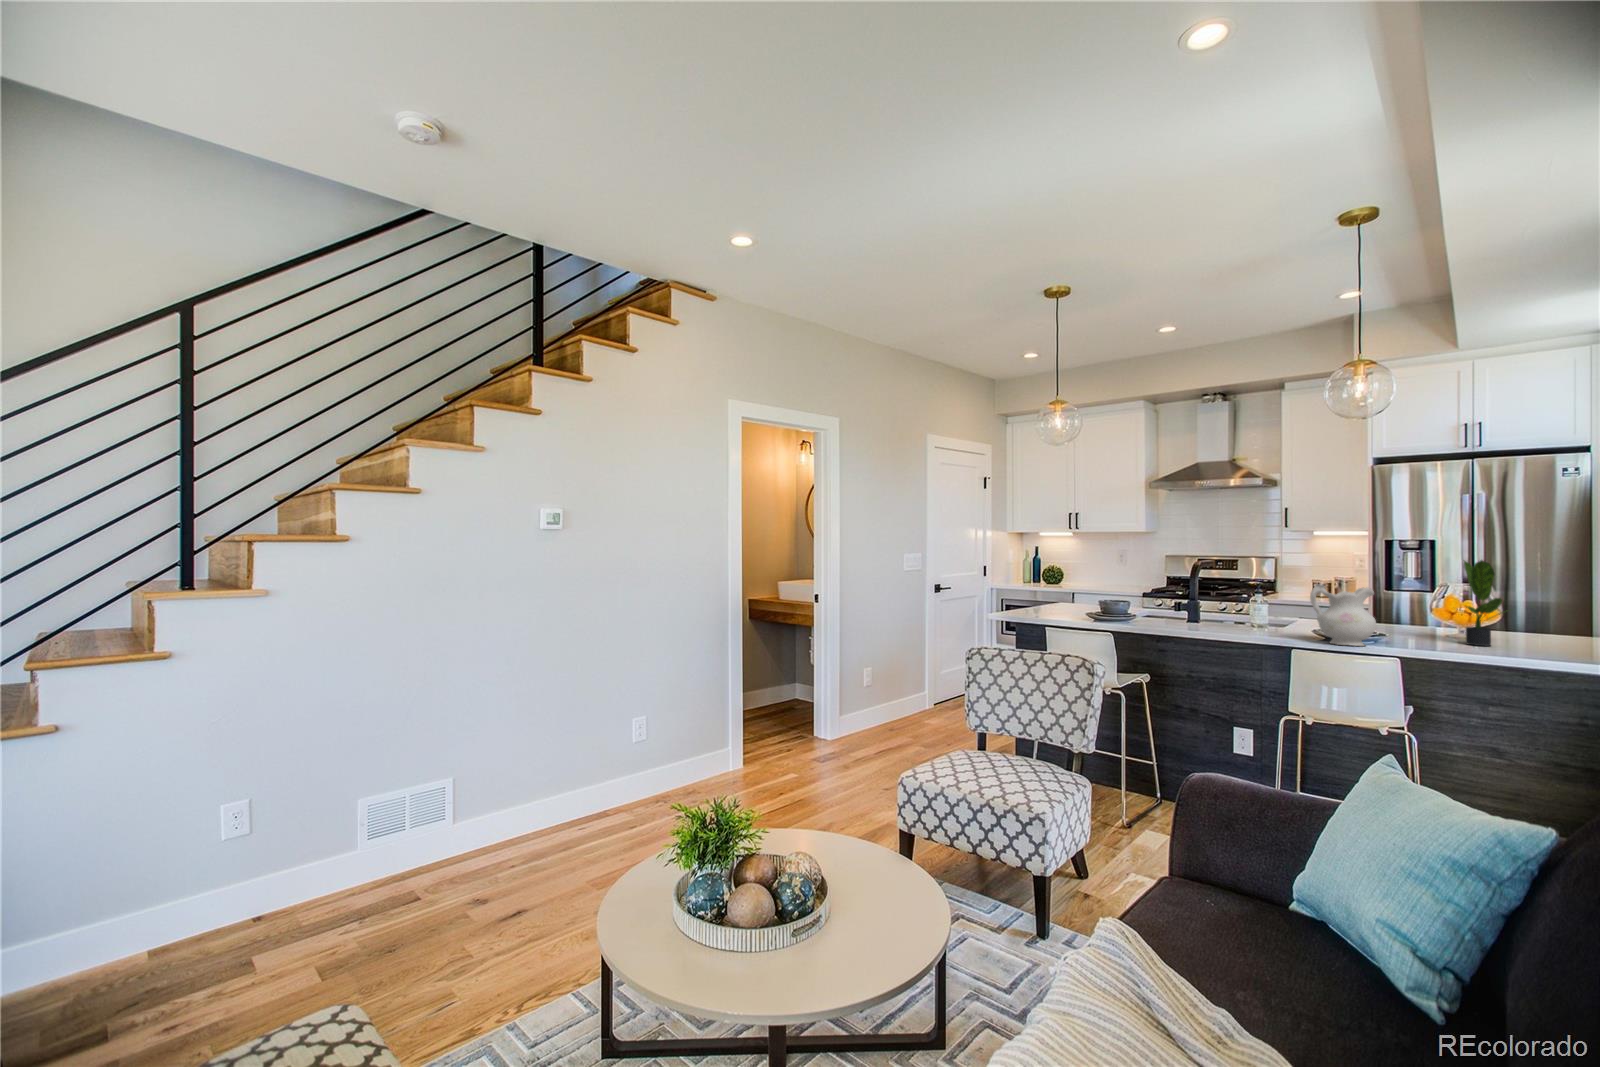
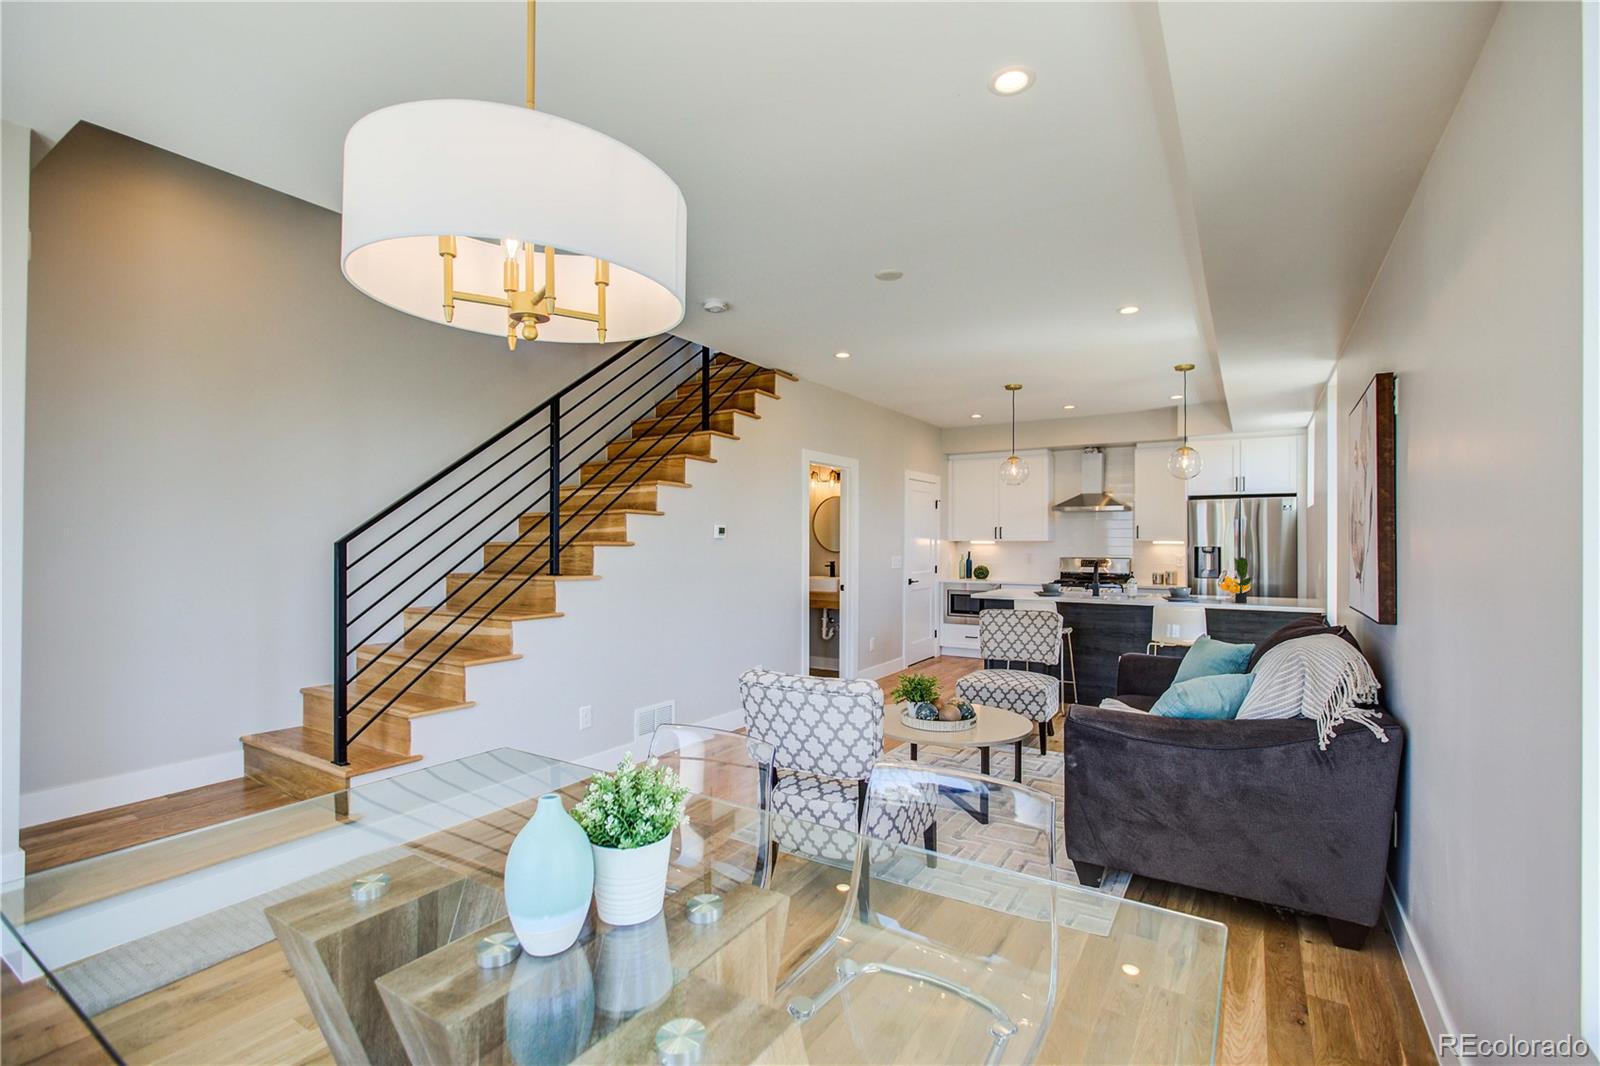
ceramic pitcher: present [1310,585,1376,646] -> none [1161,571,1193,605]

